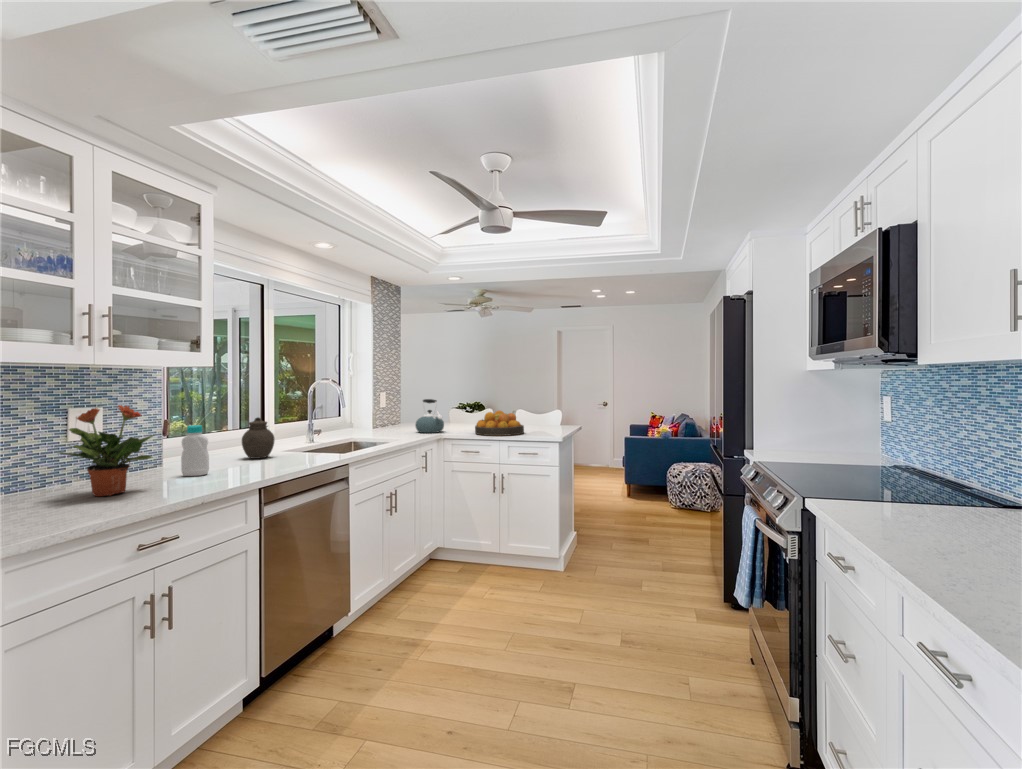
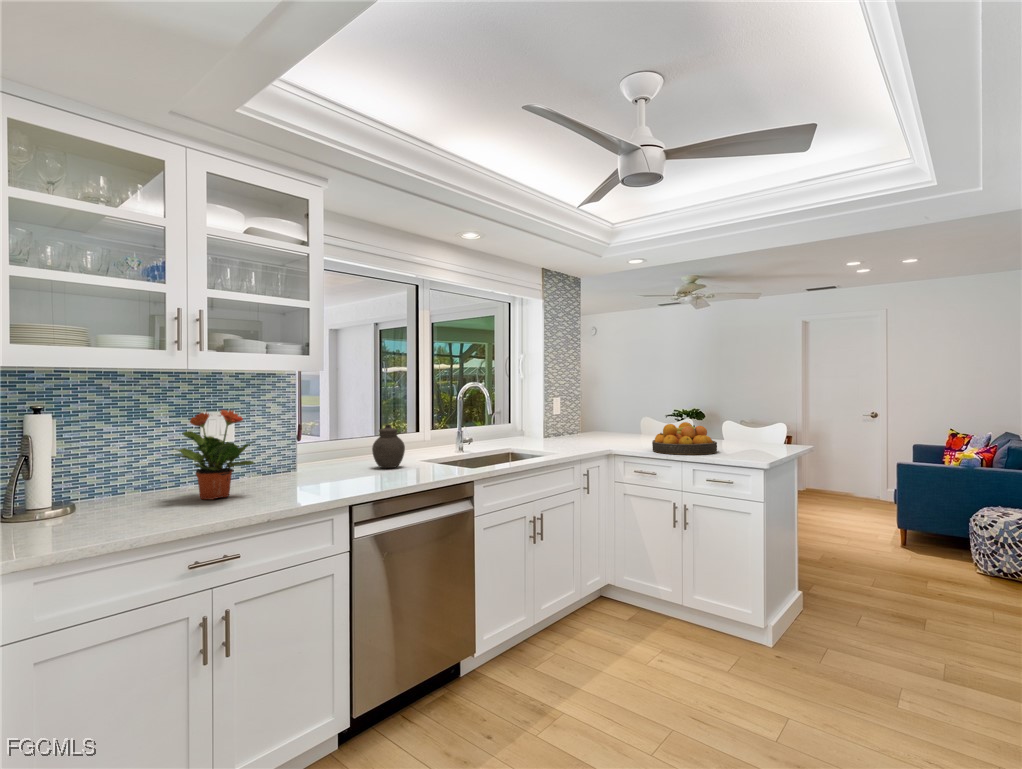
kettle: present [416,399,444,433] -> none [584,407,618,447]
bottle: present [181,425,209,476] -> none [296,431,322,484]

